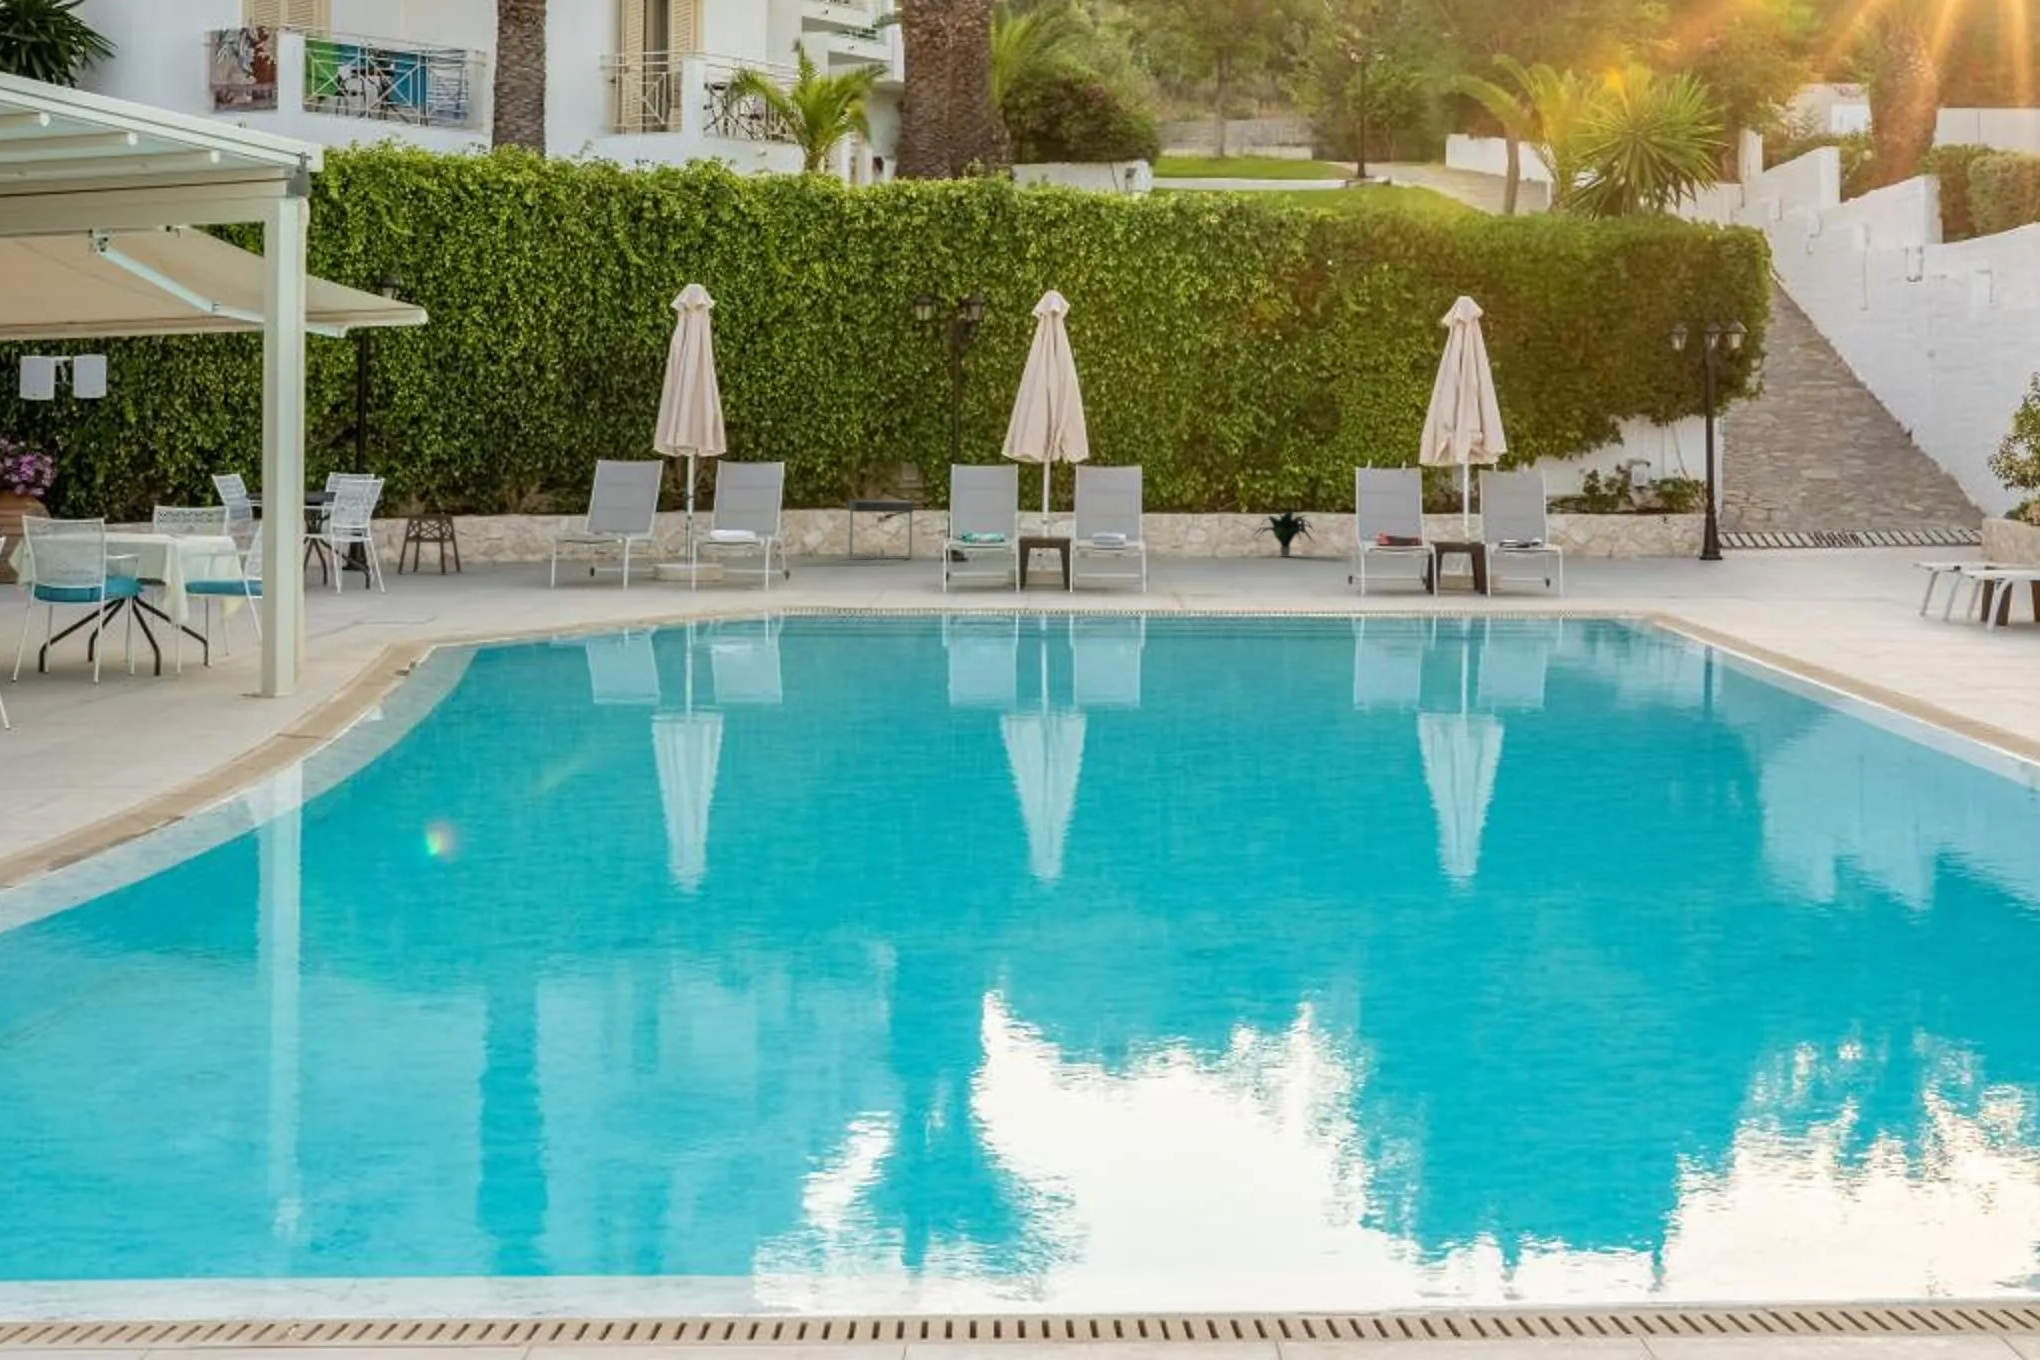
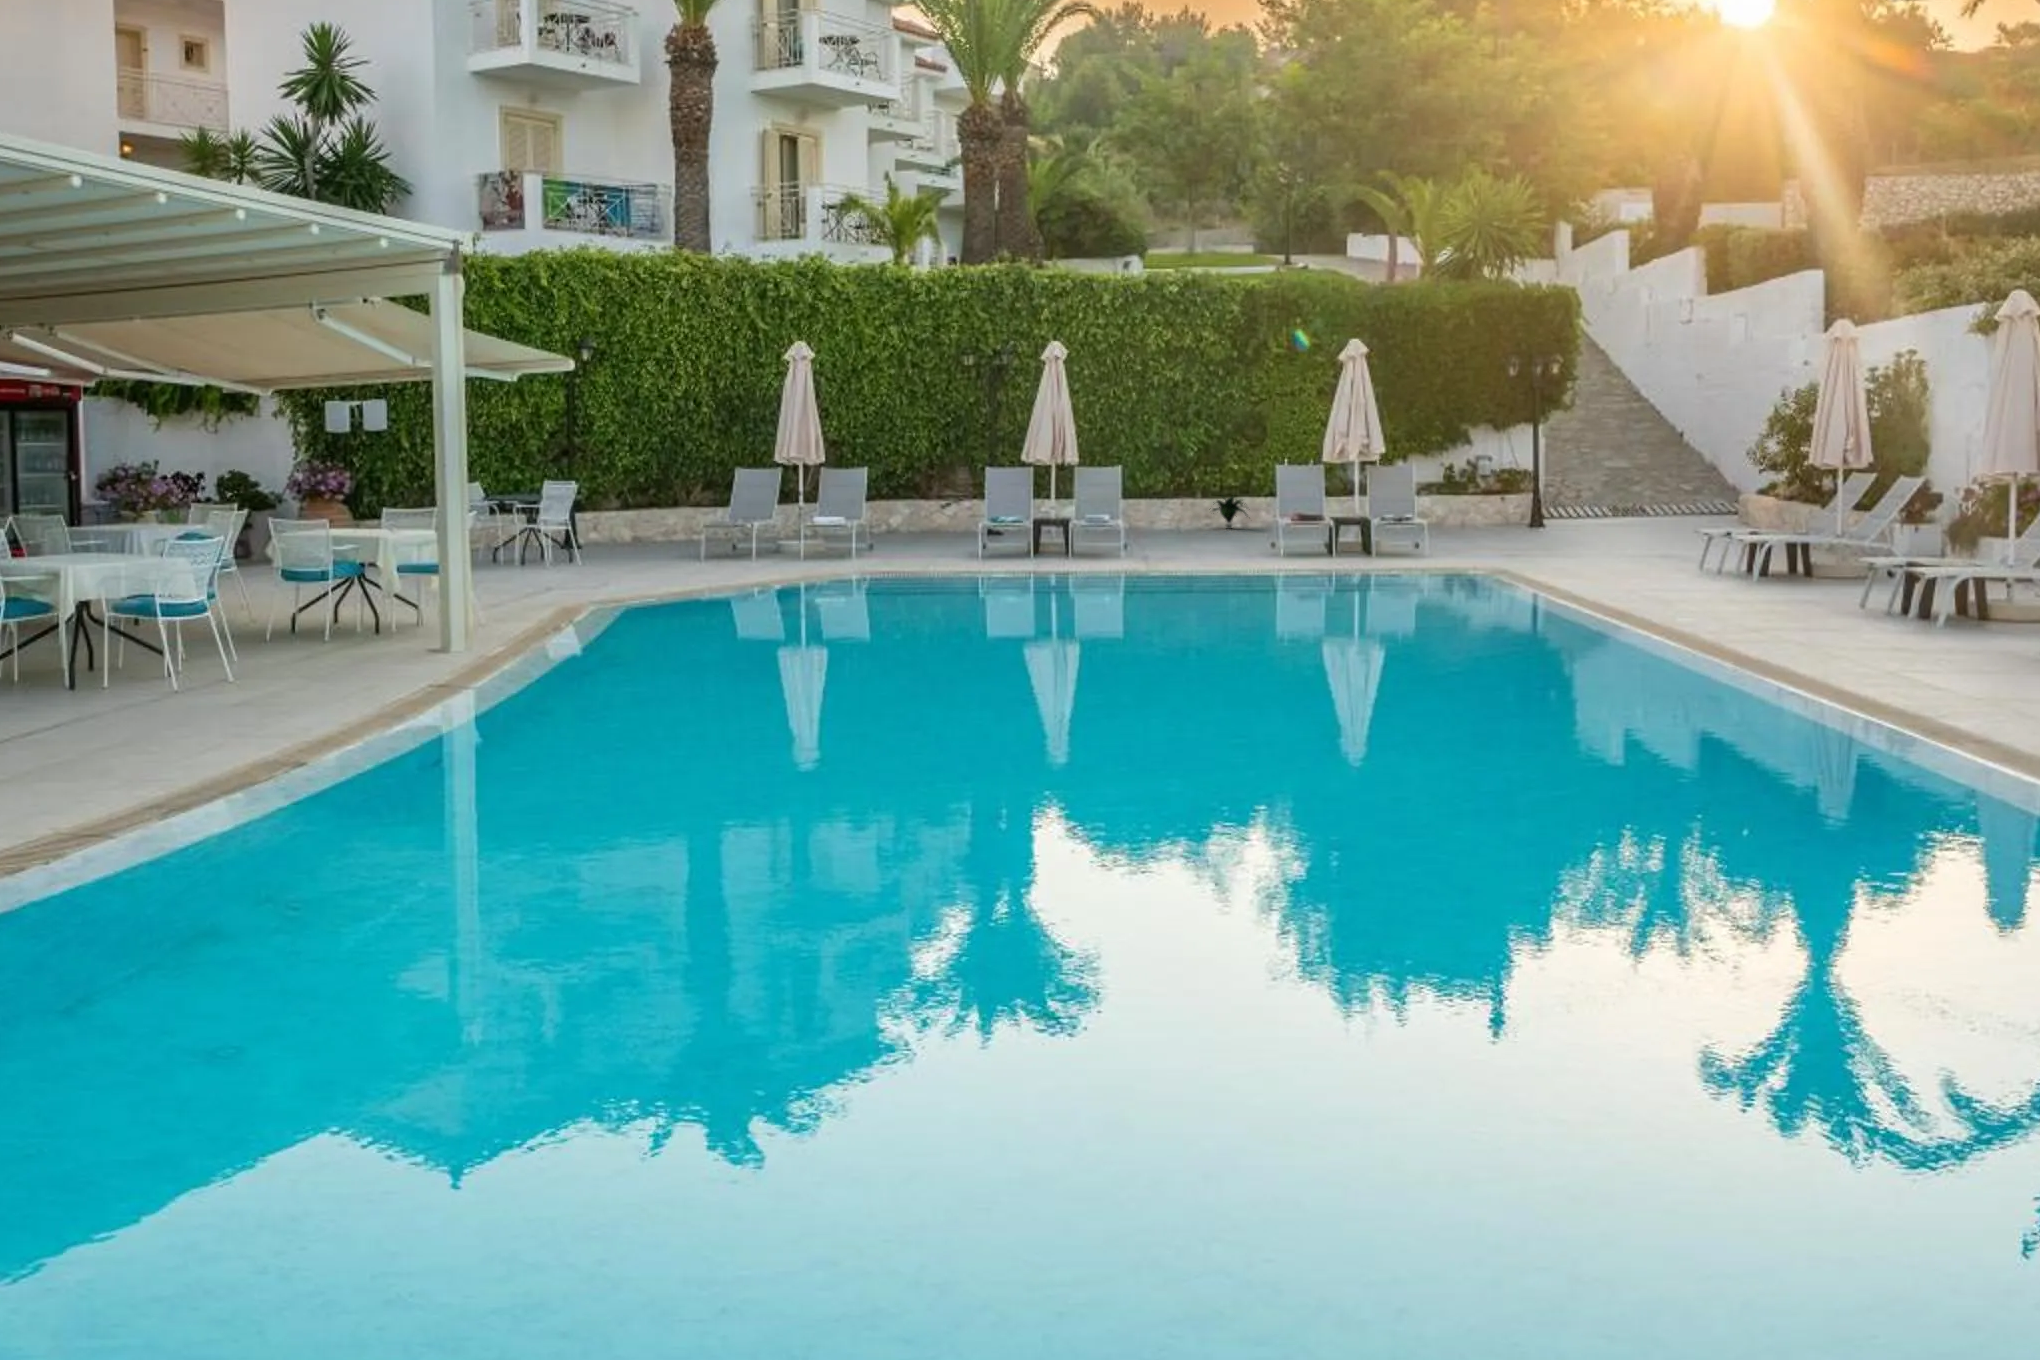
side table: present [847,500,913,559] -> none [917,493,963,534]
stool: present [398,514,461,575] -> none [596,508,642,551]

